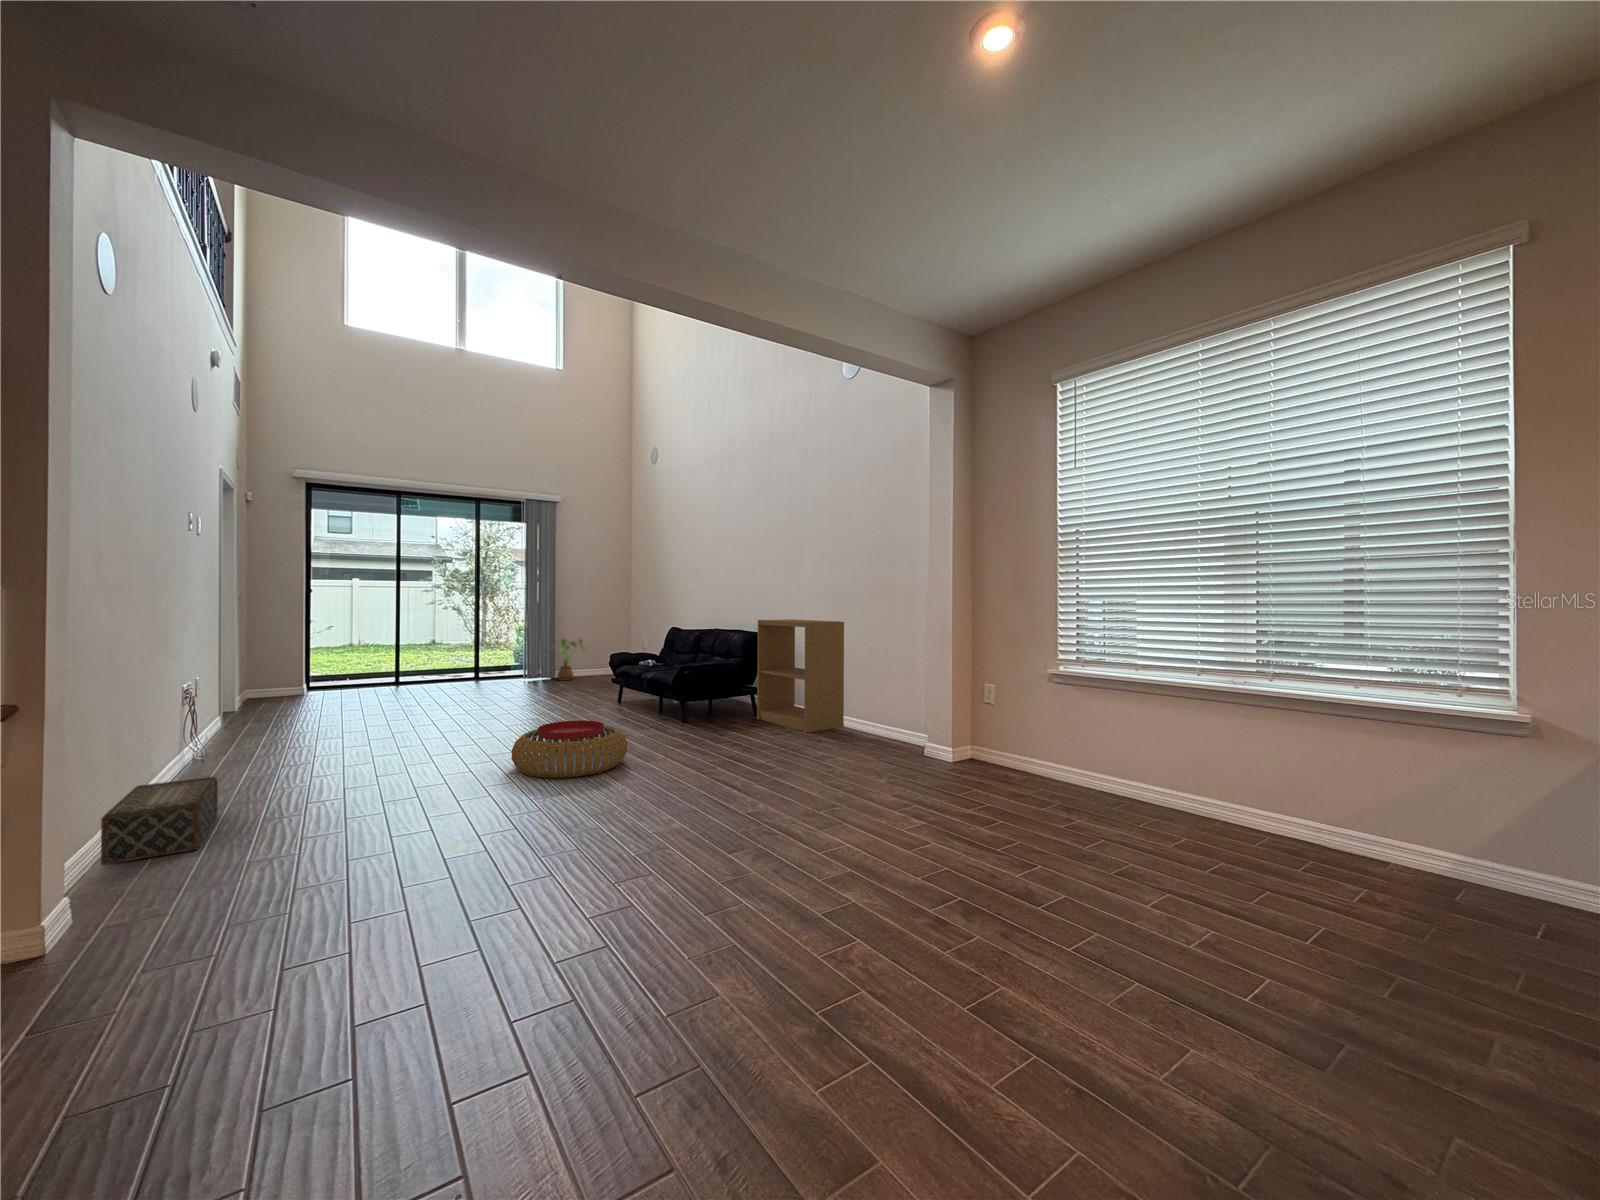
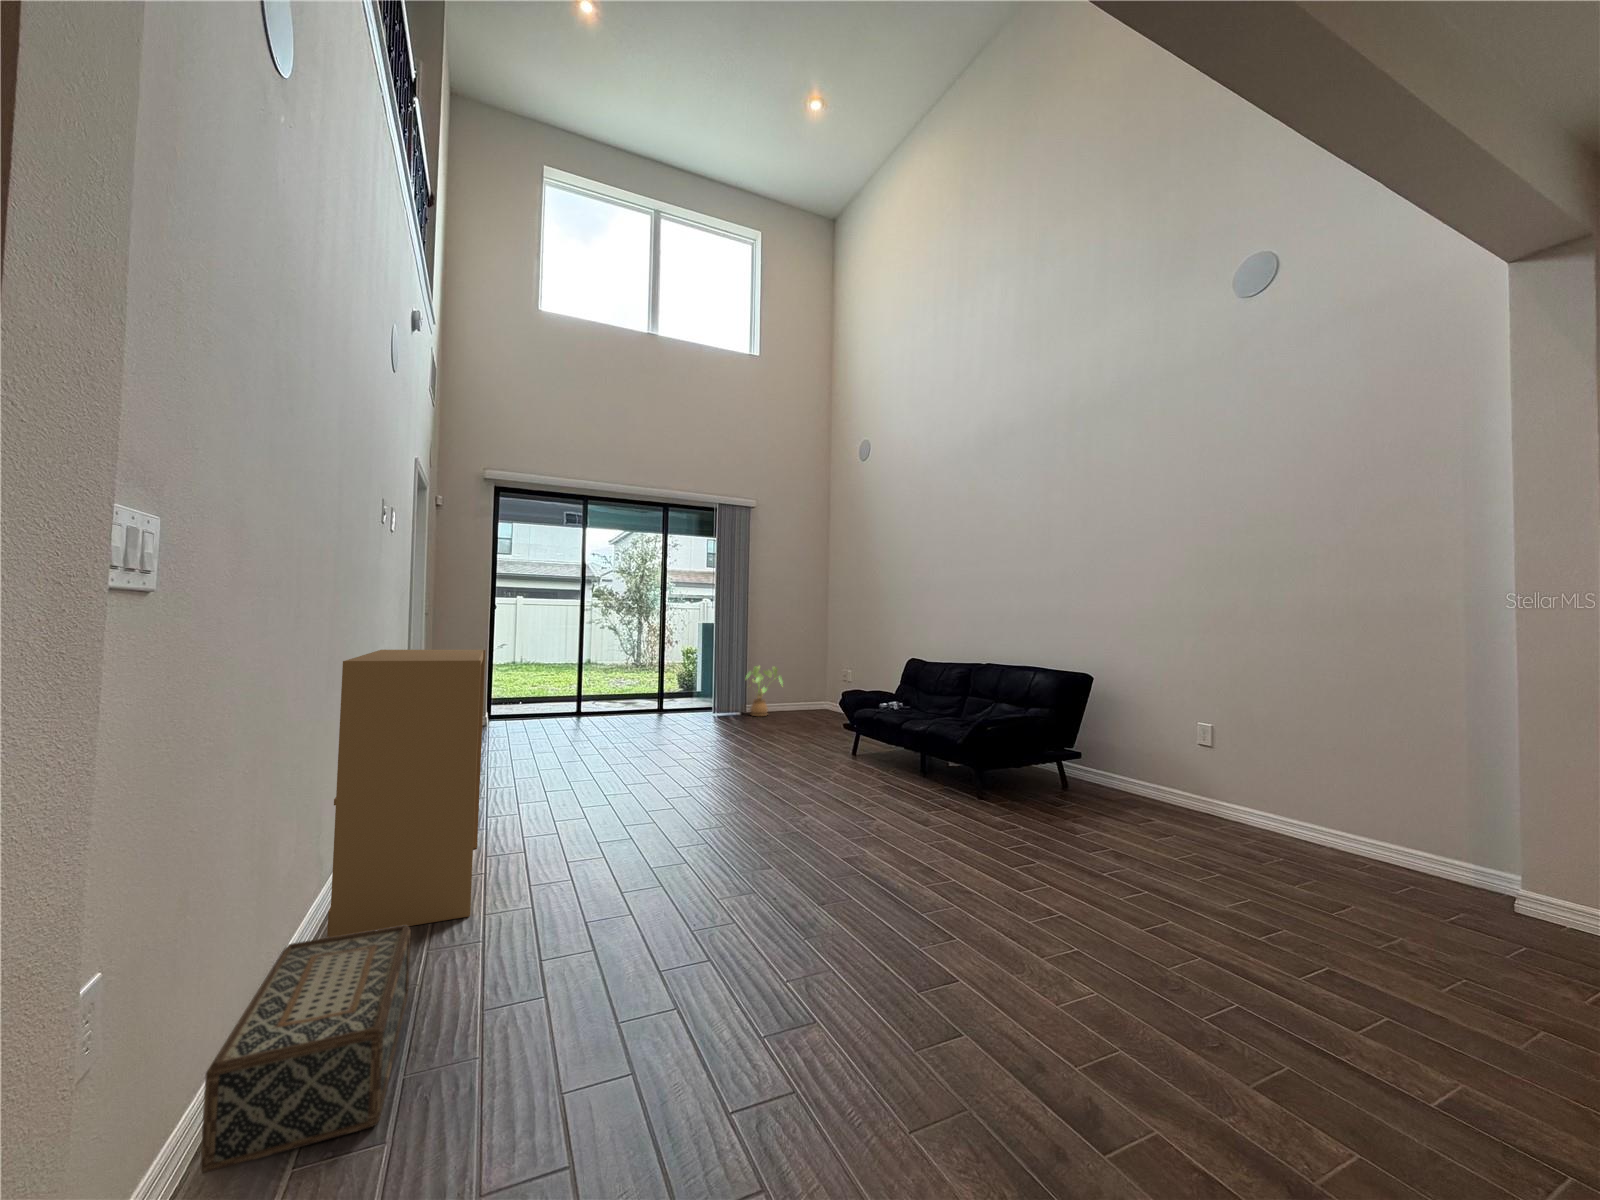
bookshelf: present [757,619,844,733] -> present [327,650,485,937]
pouf: present [512,720,627,778] -> none [815,814,995,929]

